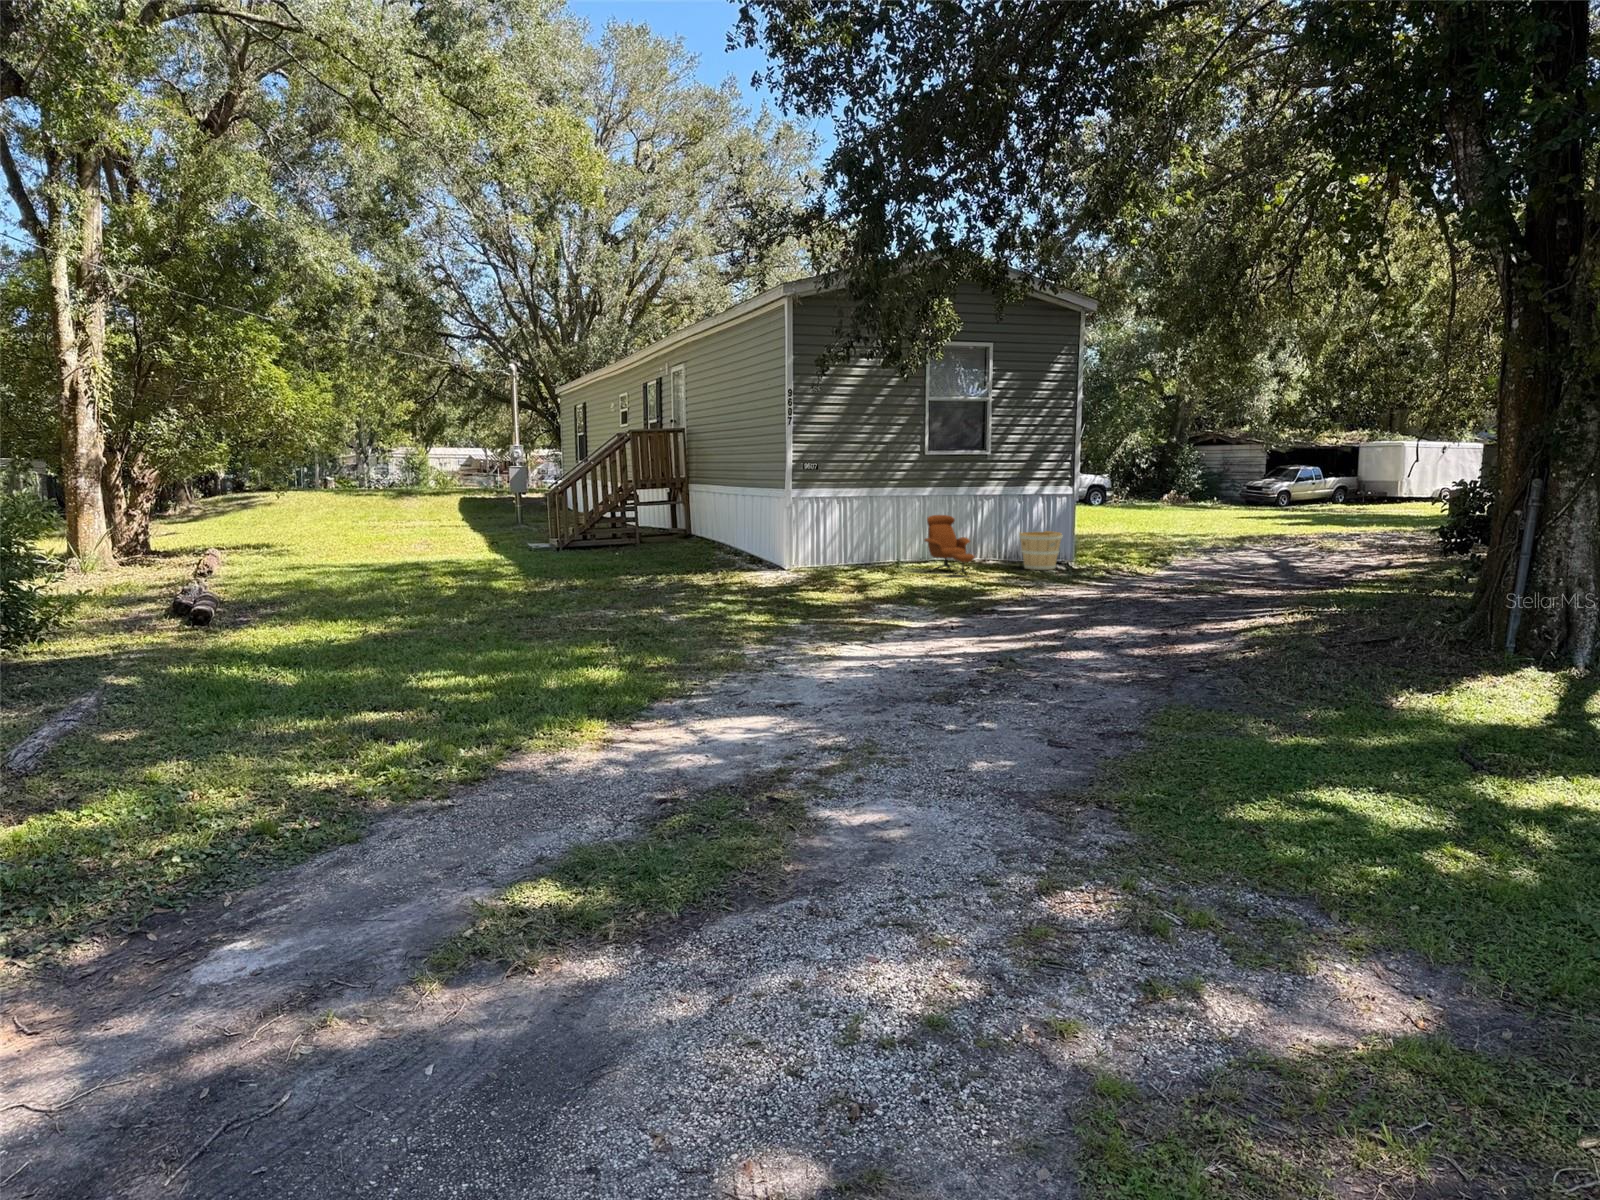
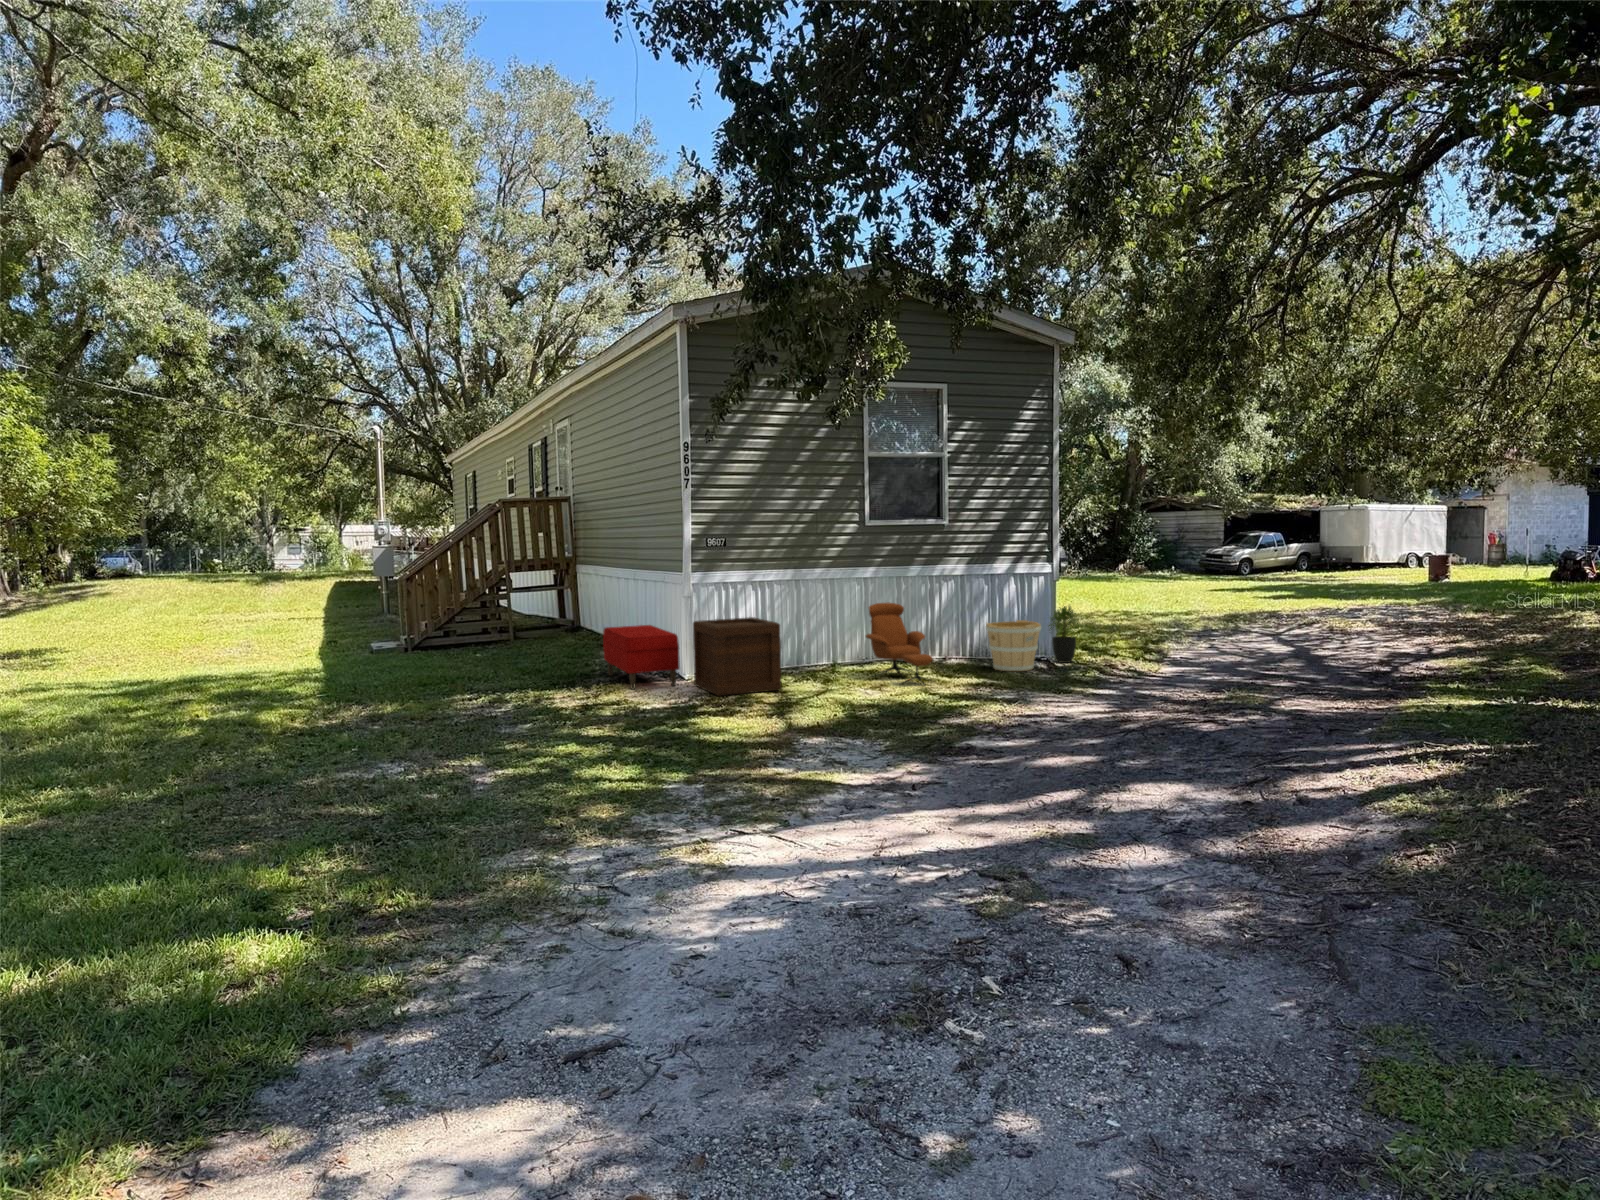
potted plant: none [1068,519,1097,565] -> present [1049,606,1080,663]
wooden crate: none [793,524,859,581] -> present [693,617,781,696]
bench: none [722,529,782,576] -> present [603,625,679,690]

